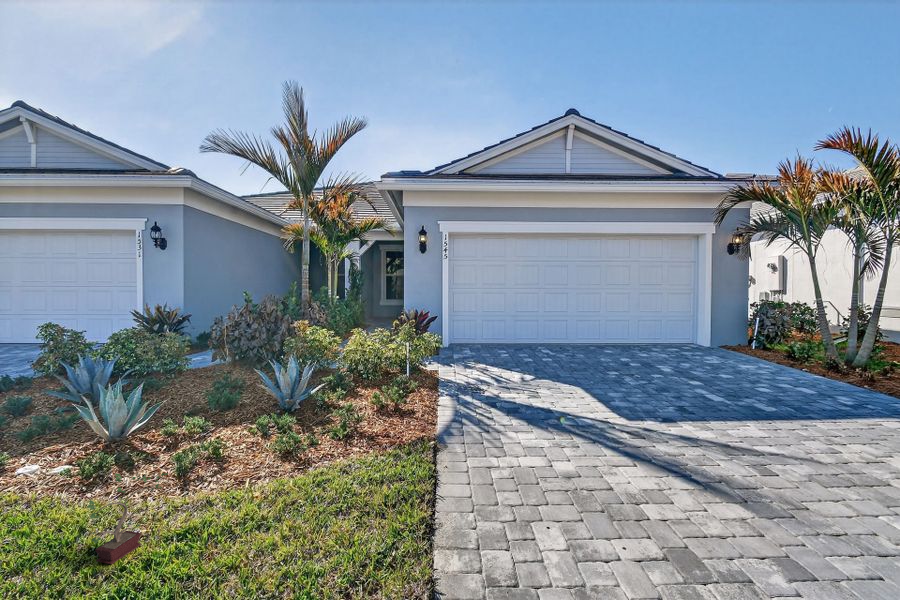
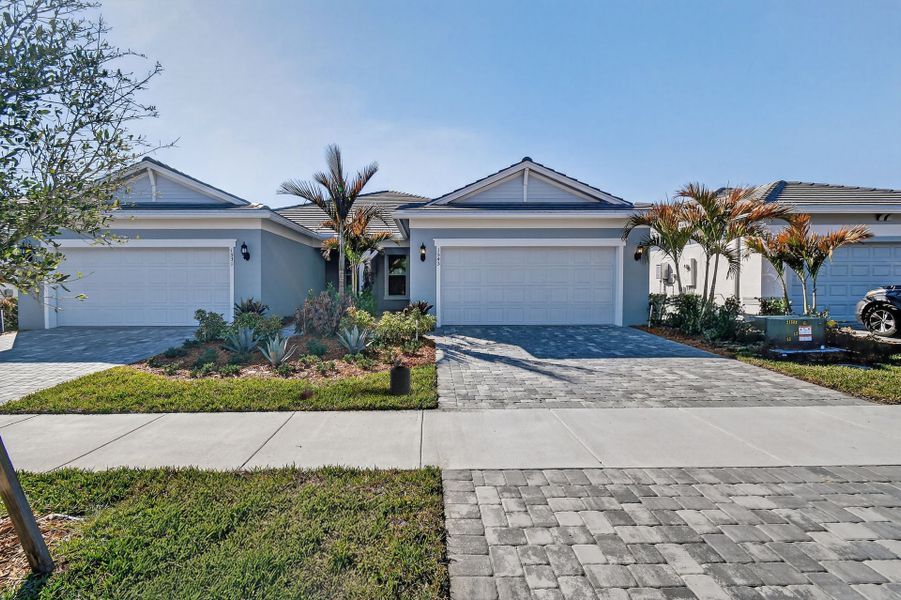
trash can: none [335,449,387,546] -> present [390,359,411,395]

